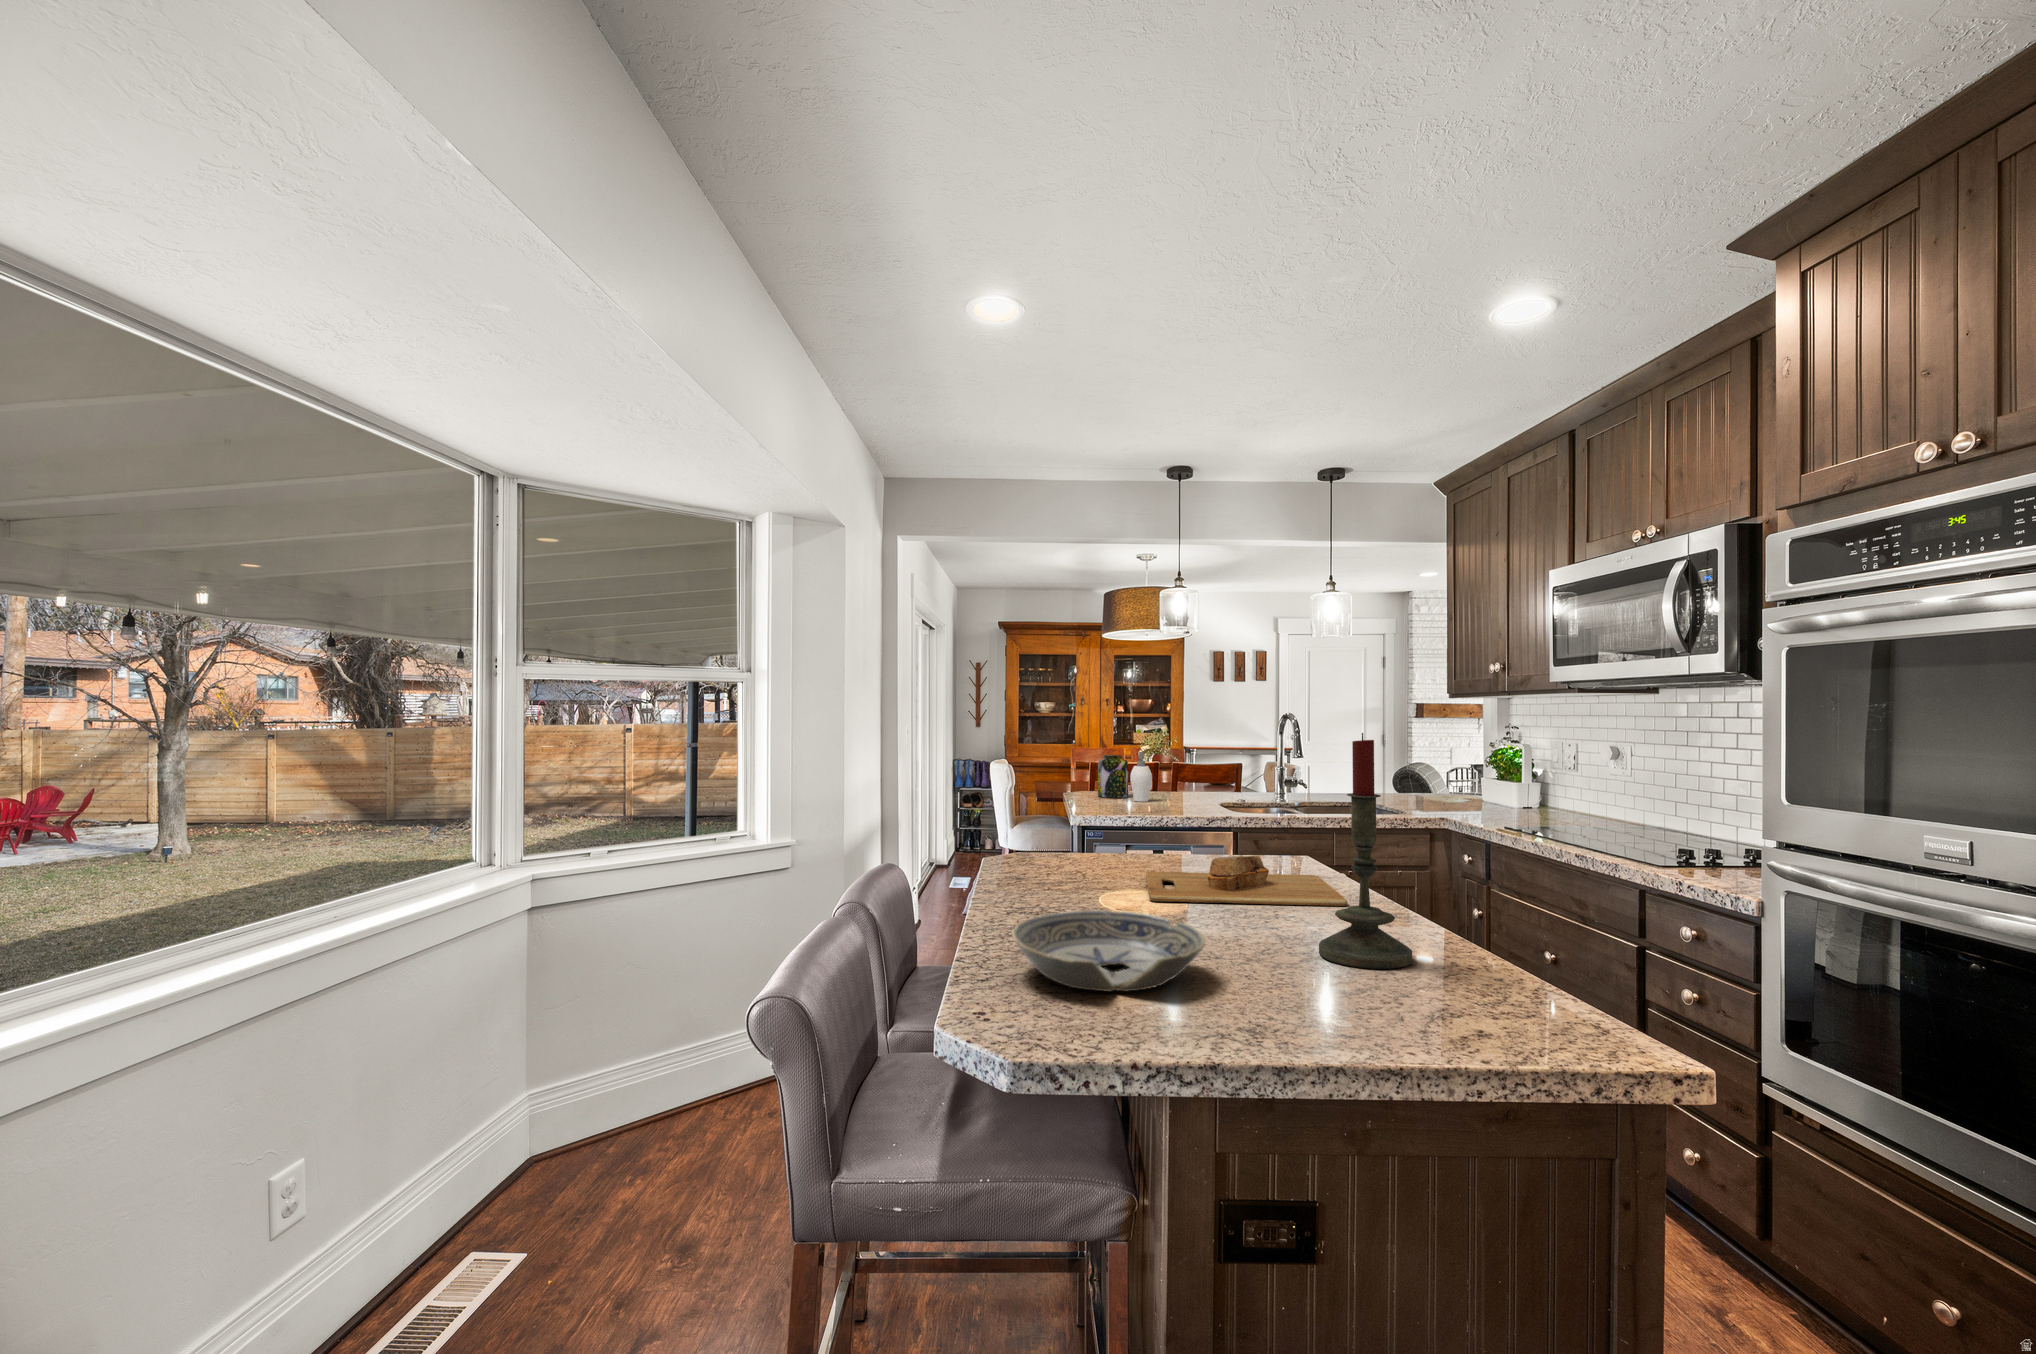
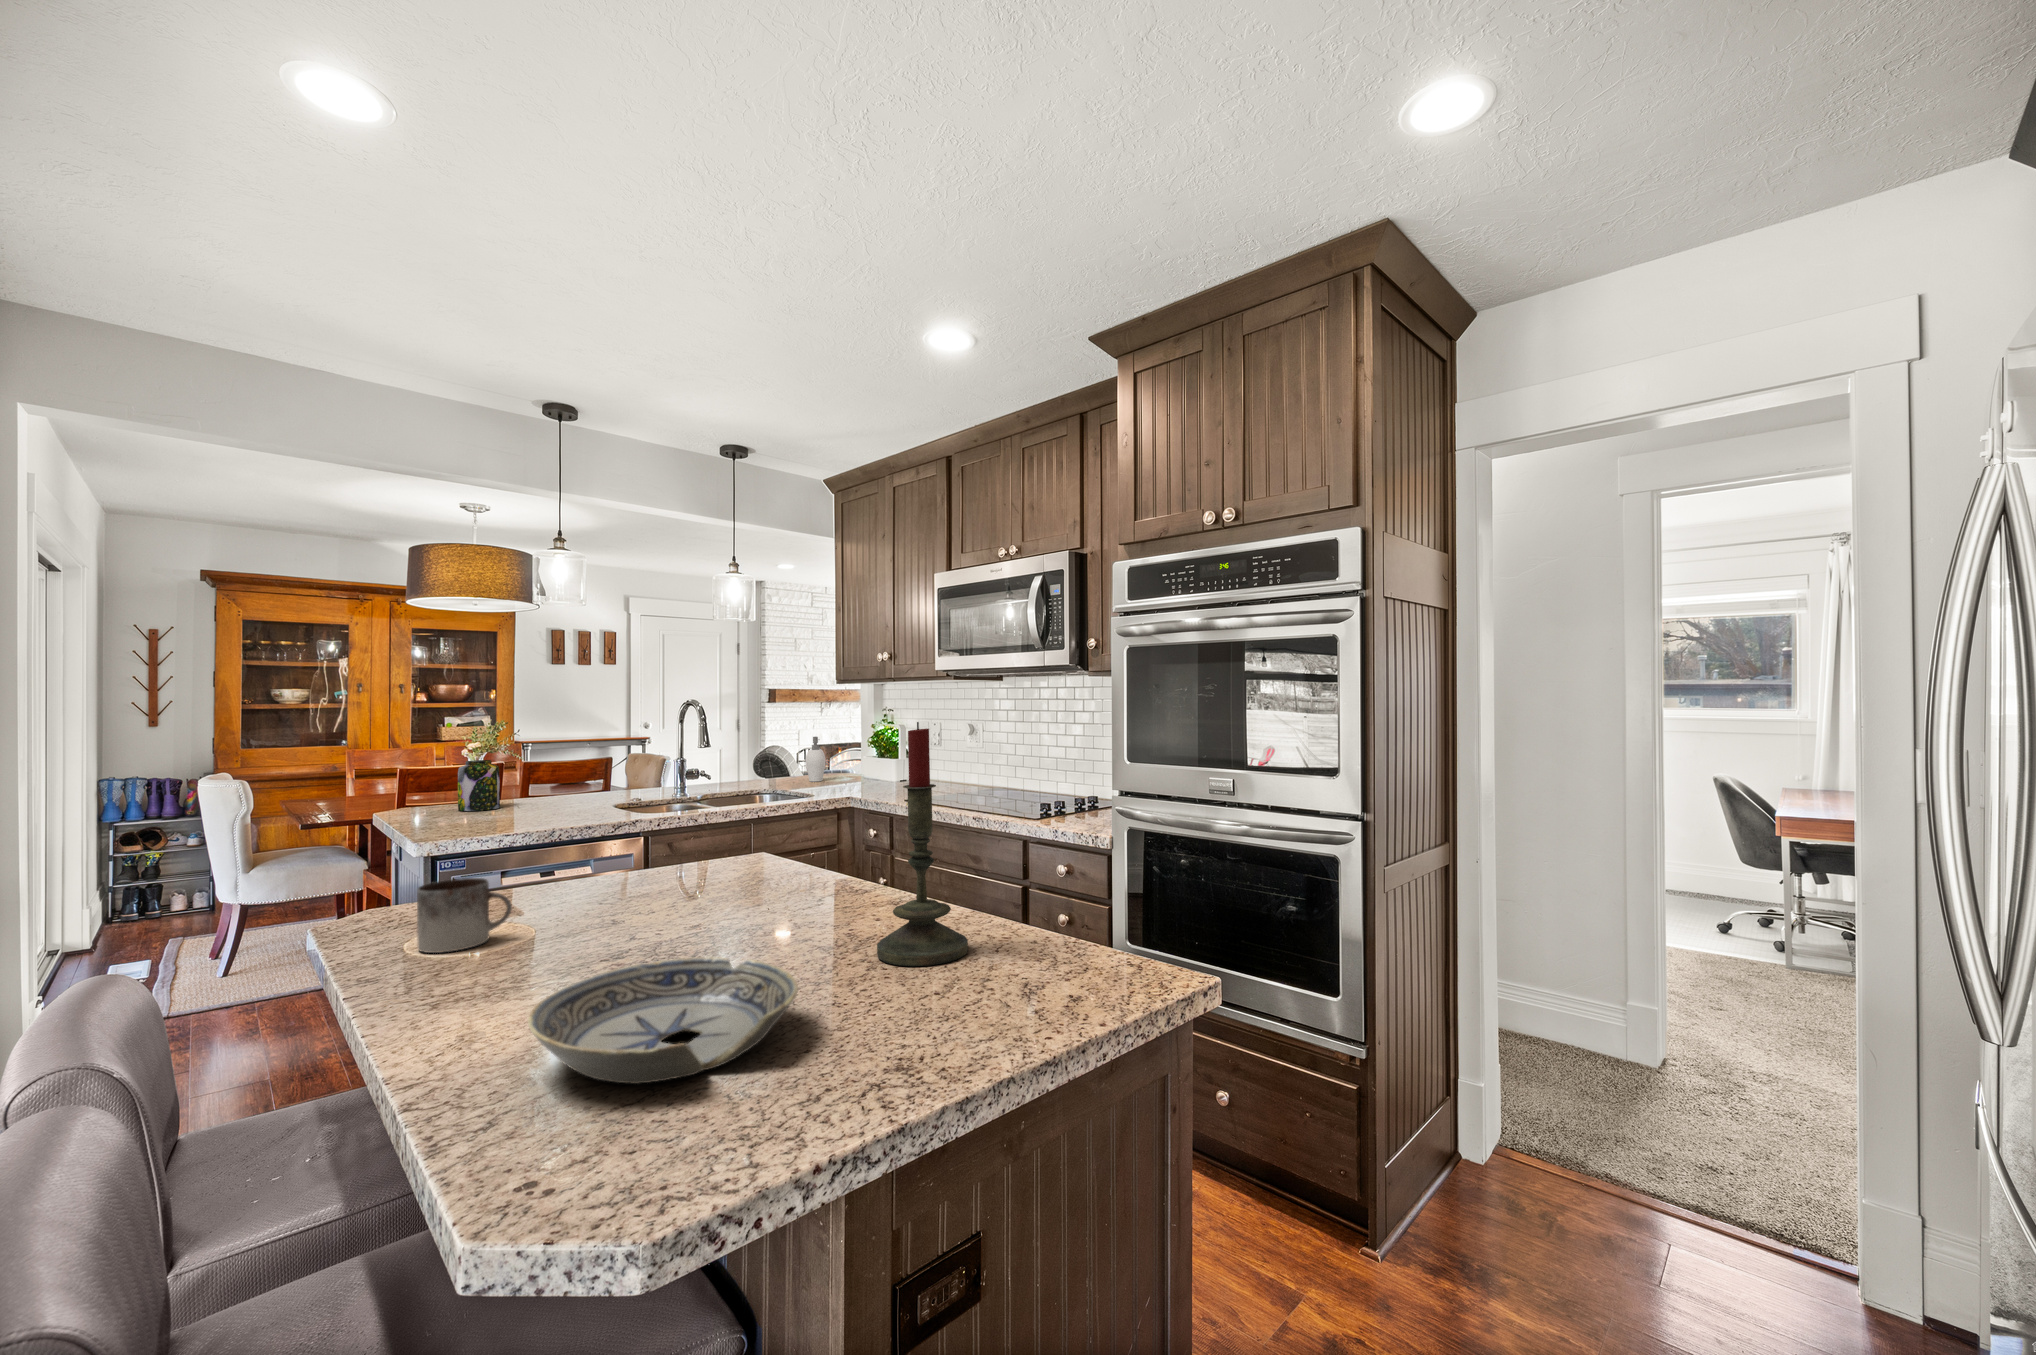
soap dispenser: present [1130,752,1152,802] -> present [806,737,826,782]
mug: none [1008,837,1067,889] -> present [417,878,512,953]
cutting board: present [1146,856,1347,906] -> none [609,860,852,934]

